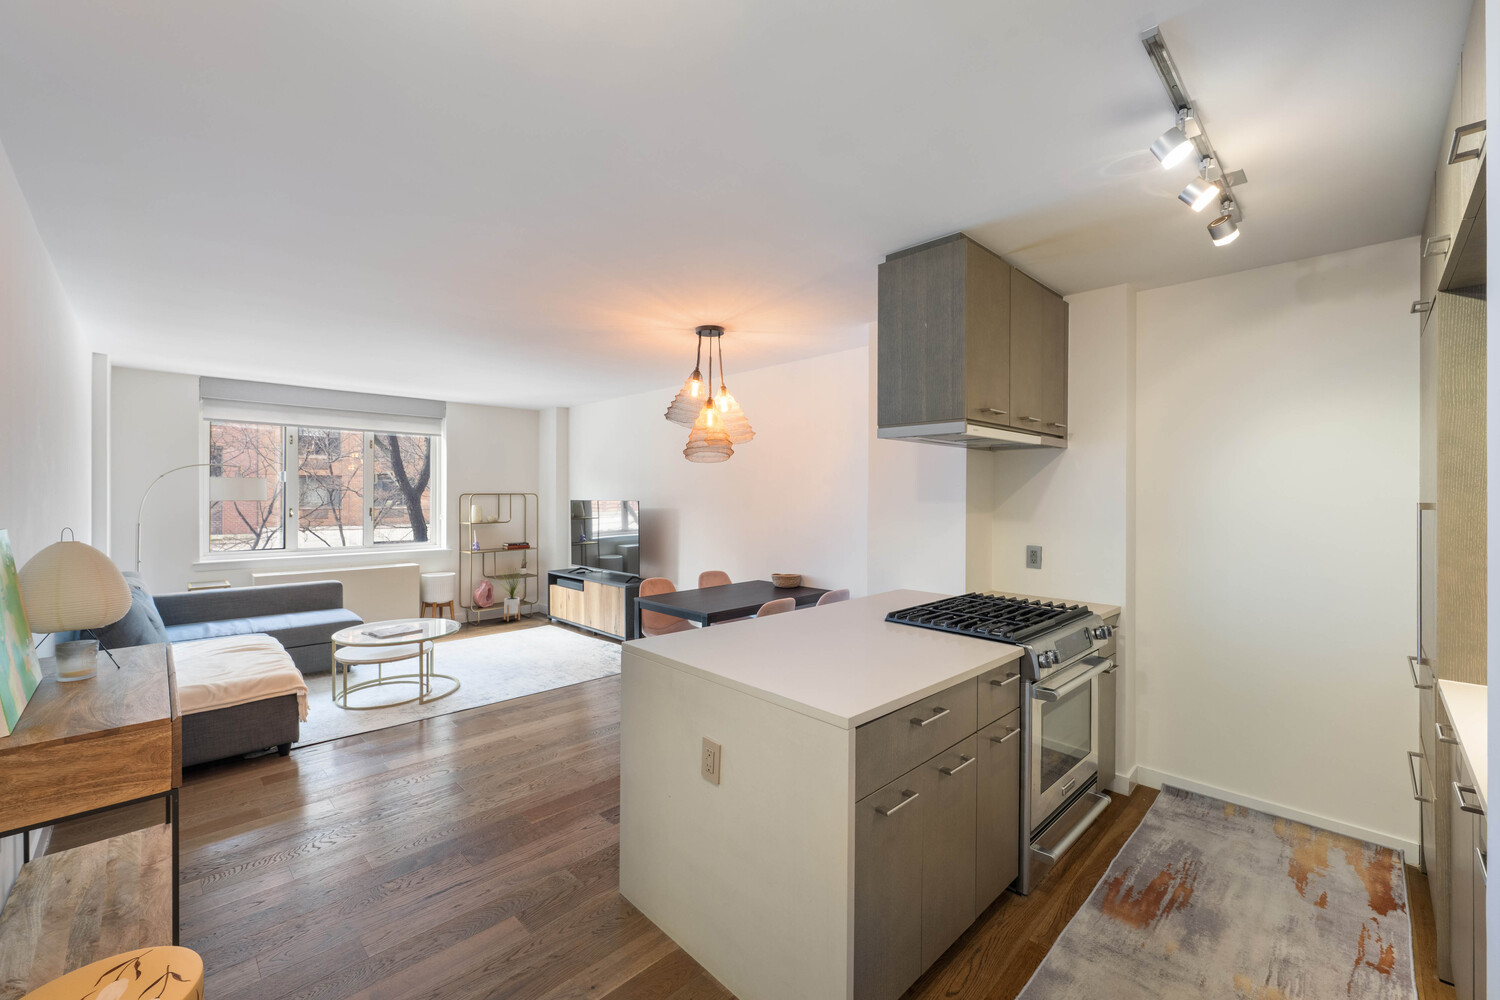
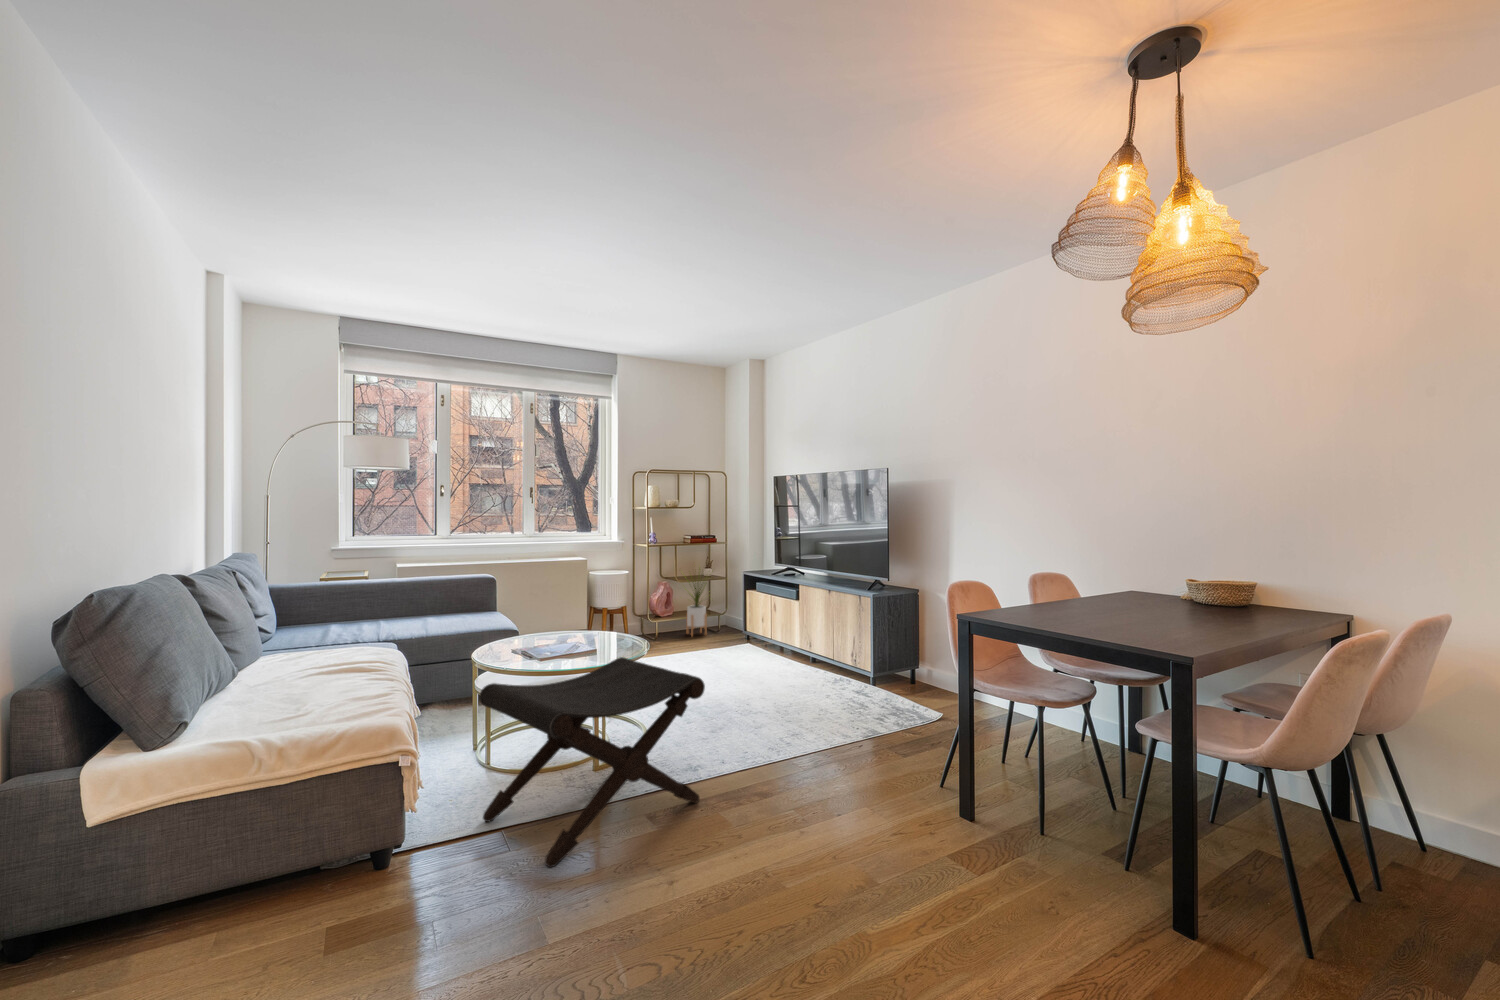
footstool: none [343,633,488,746] -> present [479,657,705,867]

